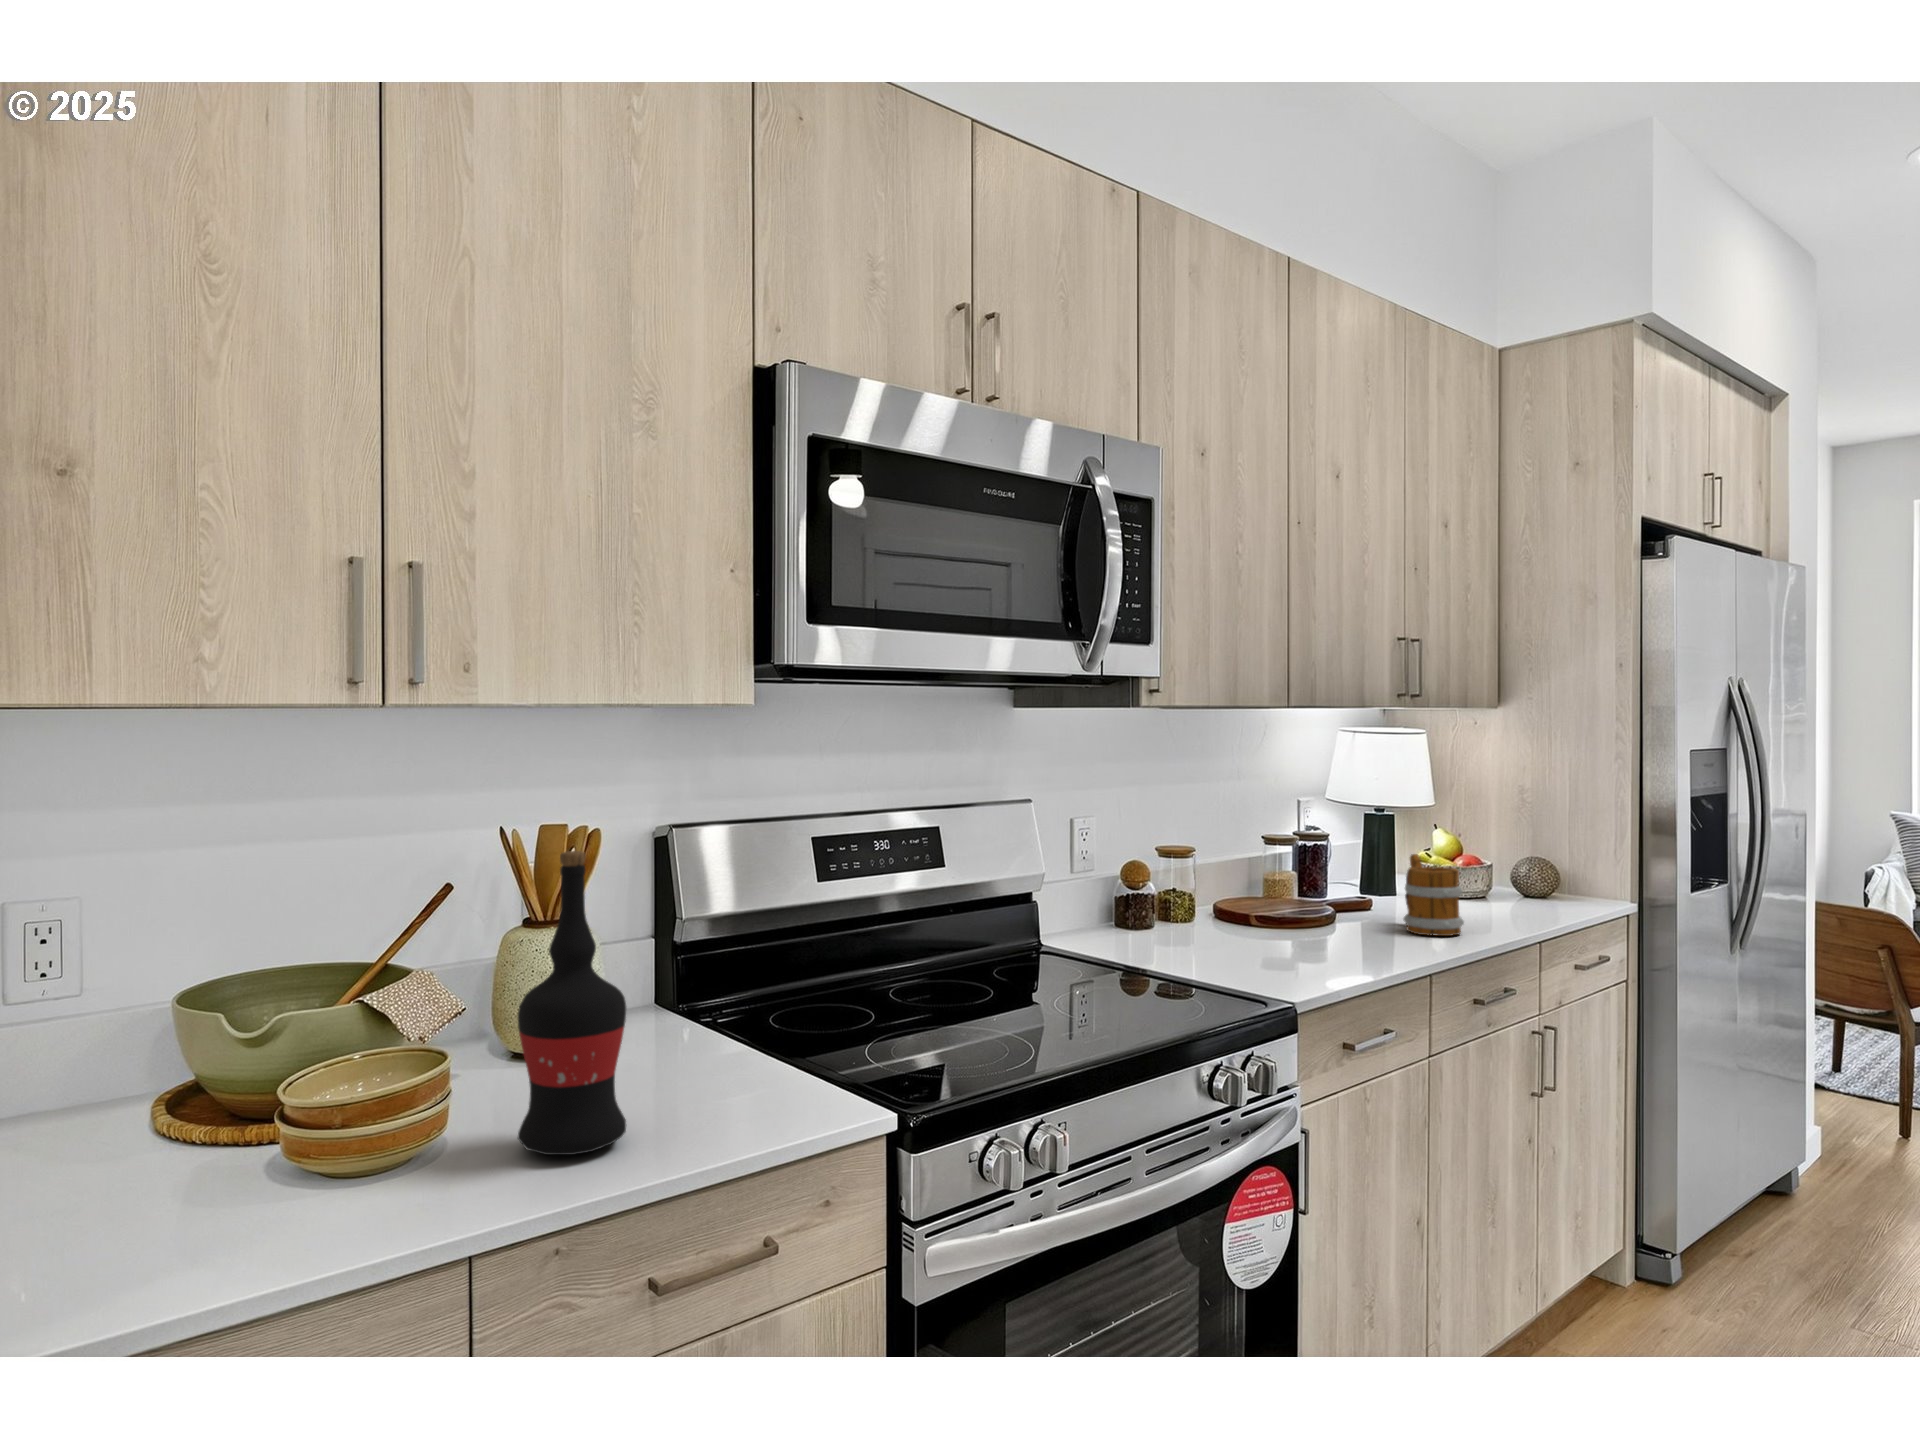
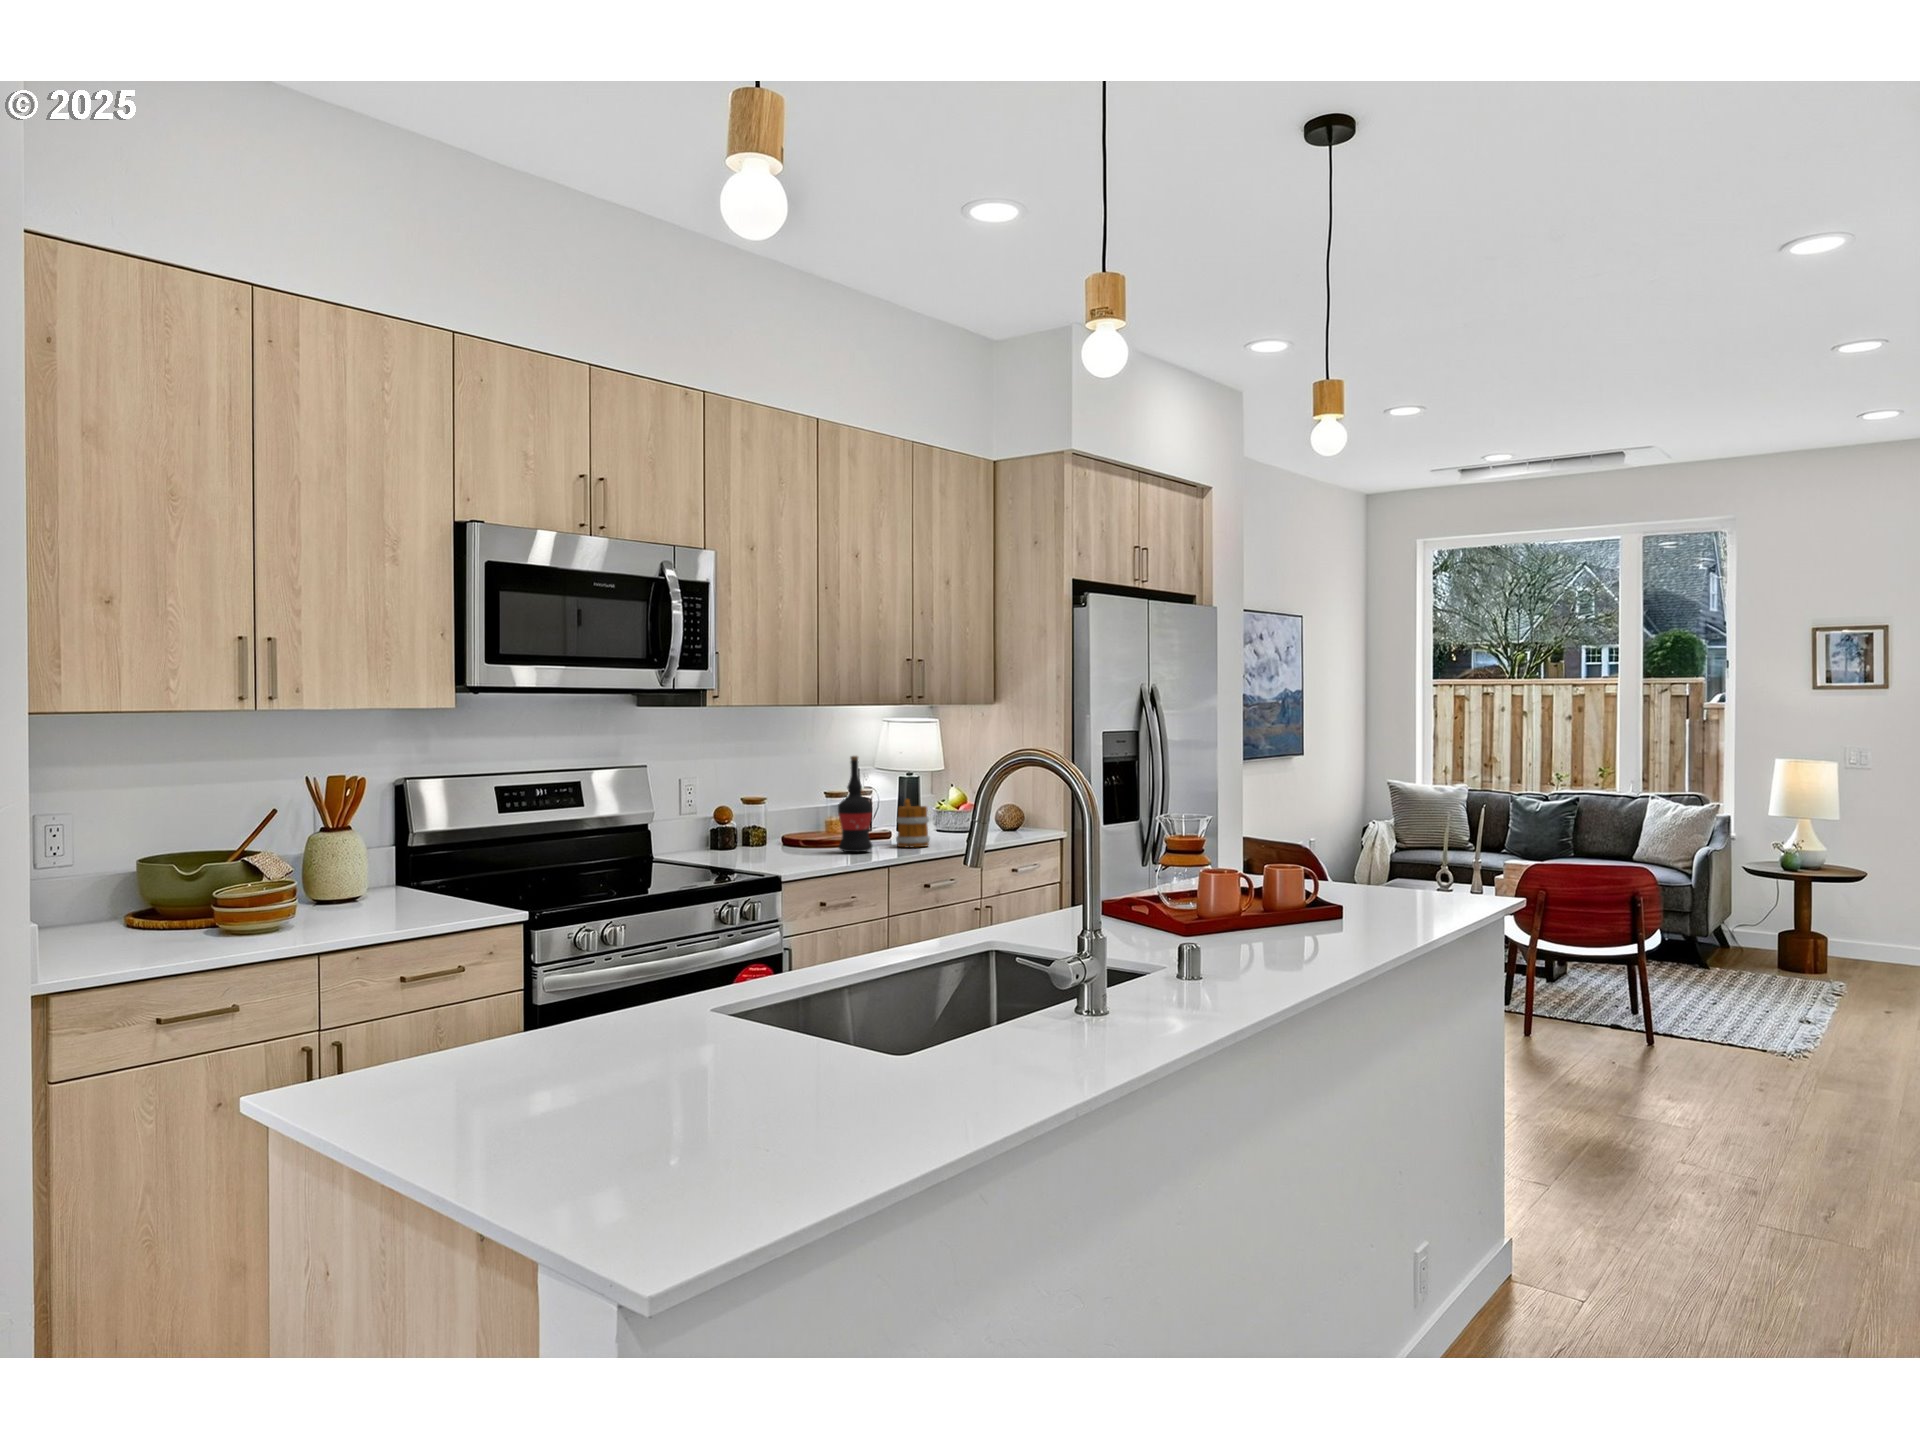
wine bottle: present [518,851,626,1155] -> present [838,756,872,852]

